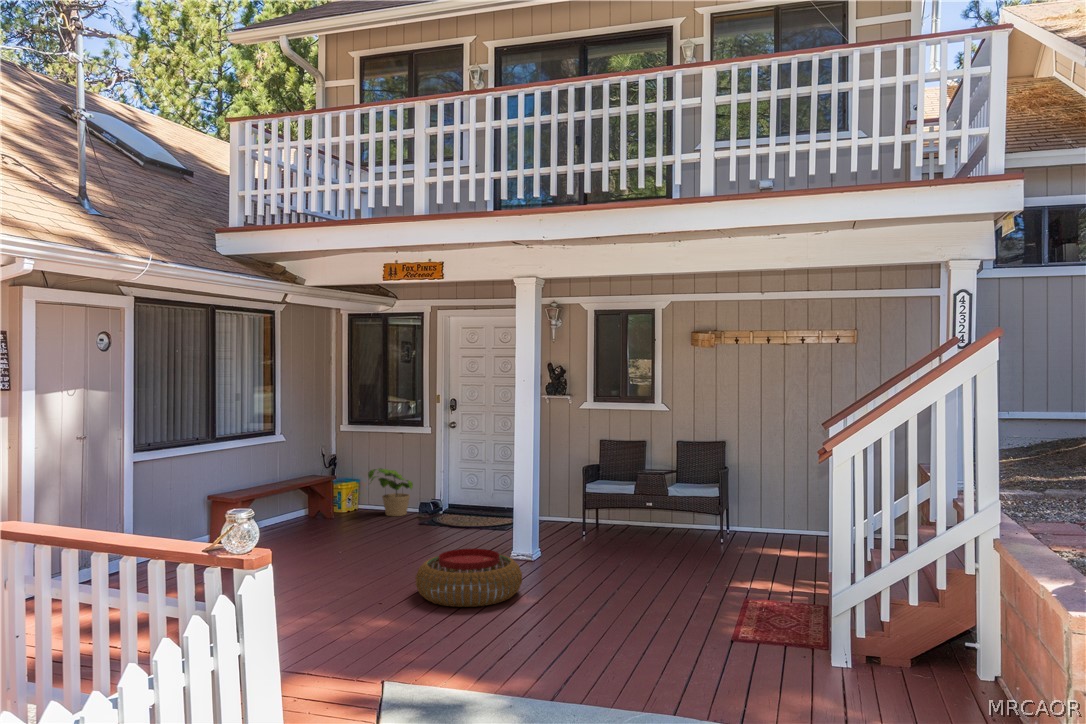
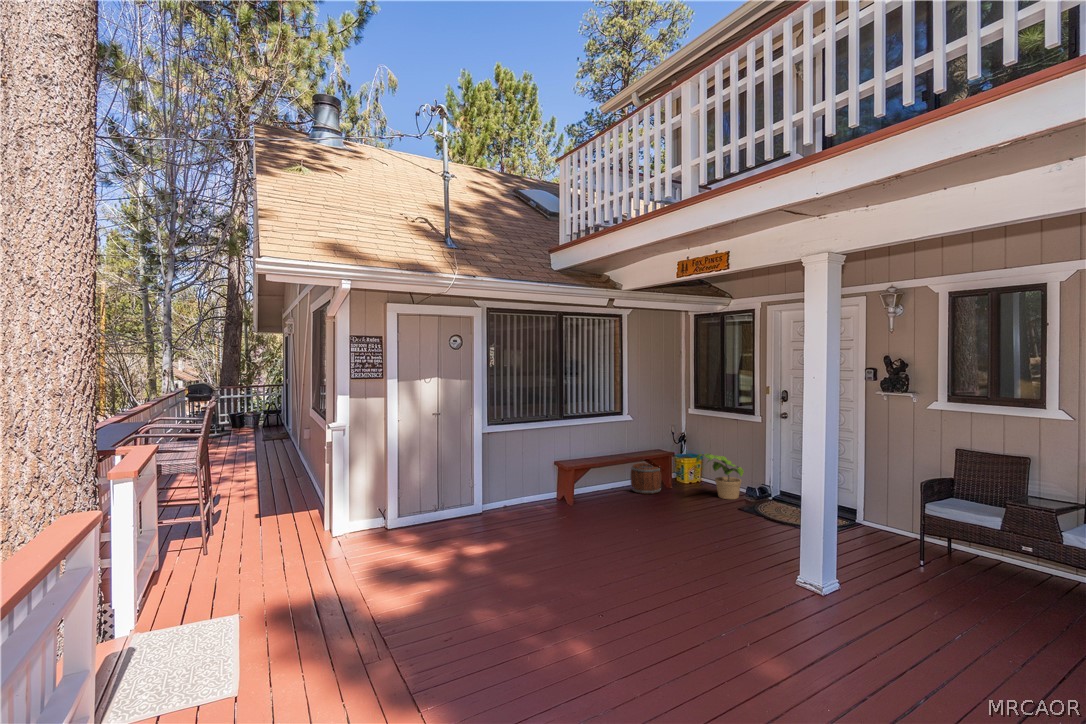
bucket: none [286,488,323,524] -> present [631,463,661,494]
pouf: present [416,549,522,607] -> none [642,562,769,645]

